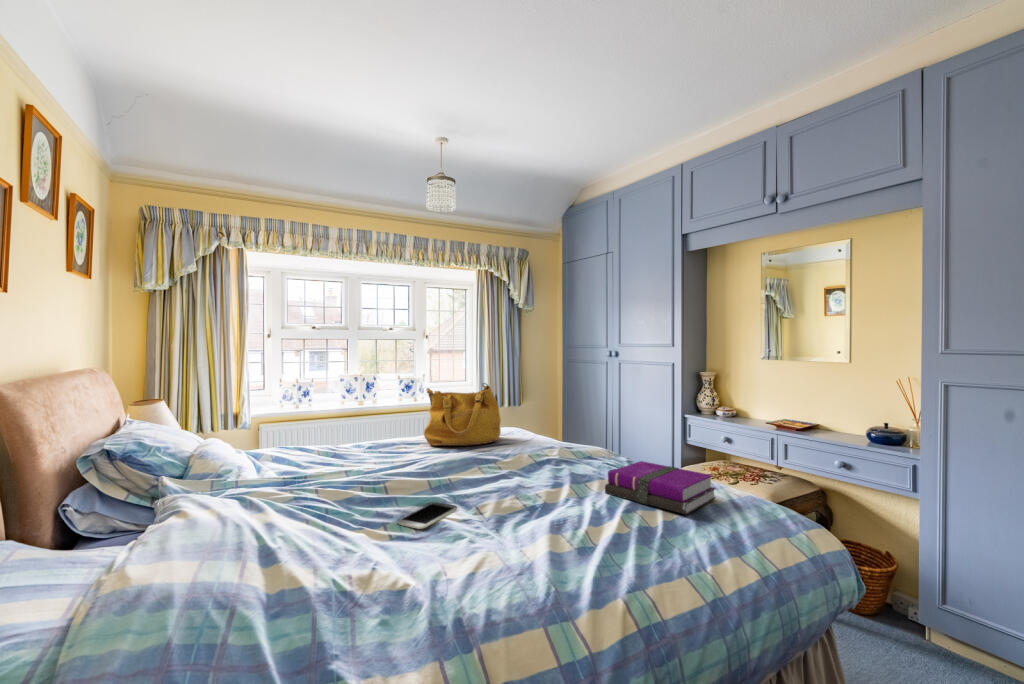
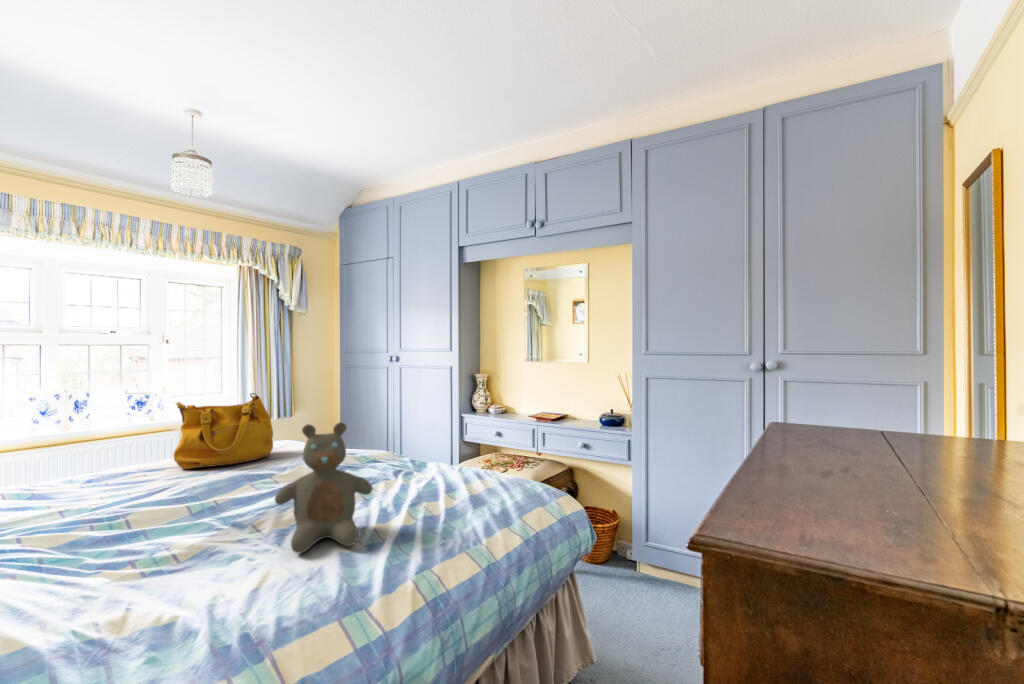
teddy bear: none [493,417,584,546] -> present [275,422,372,553]
notebook: present [605,461,716,514] -> none [390,459,489,501]
smartphone: present [398,502,457,529] -> none [153,528,229,559]

